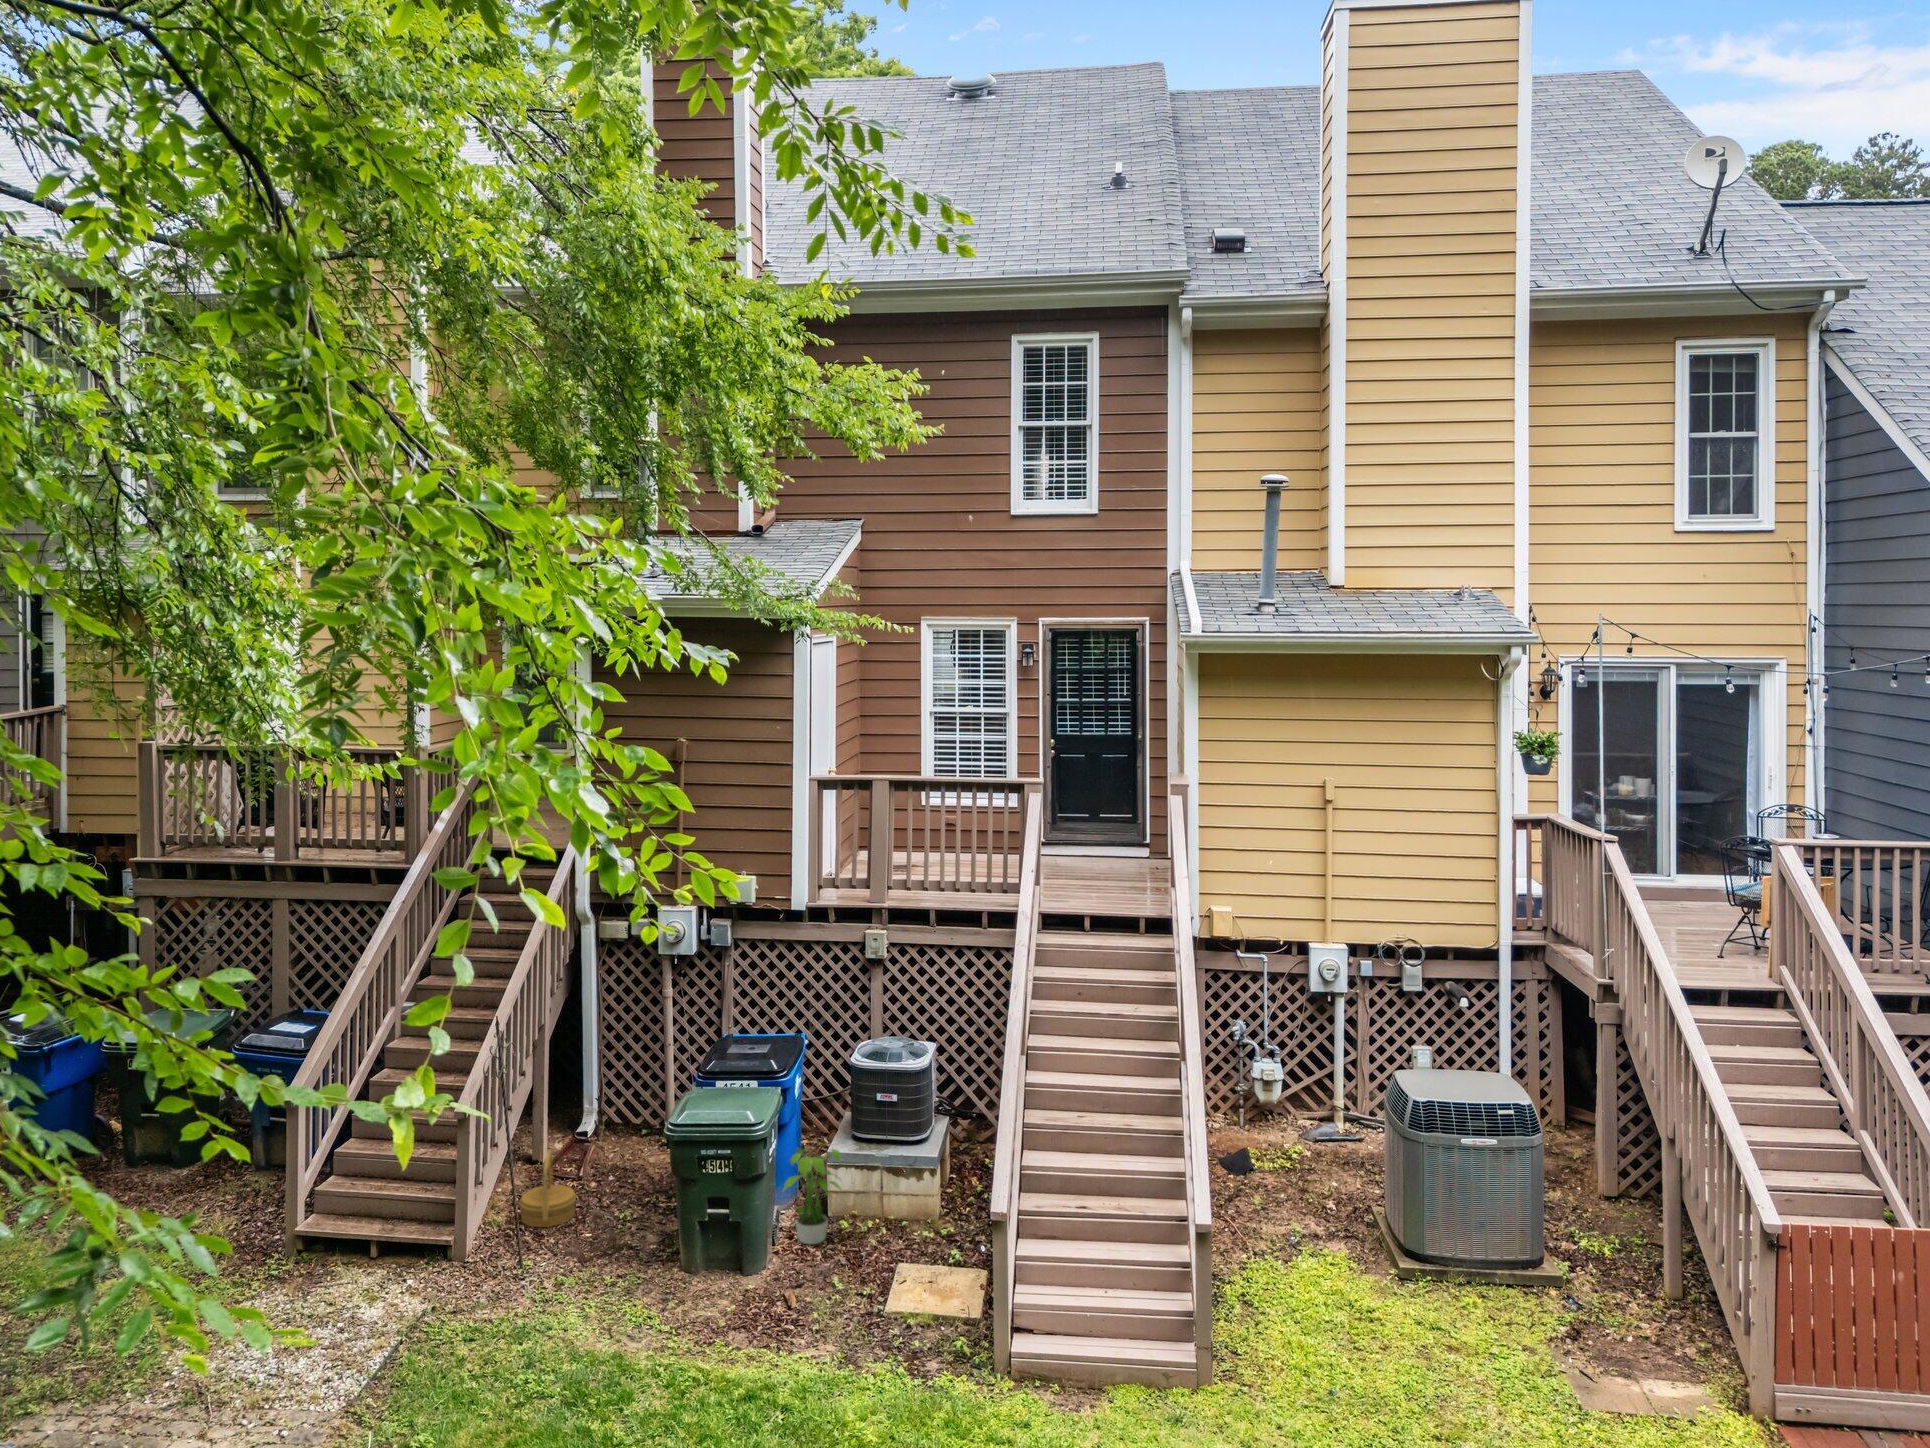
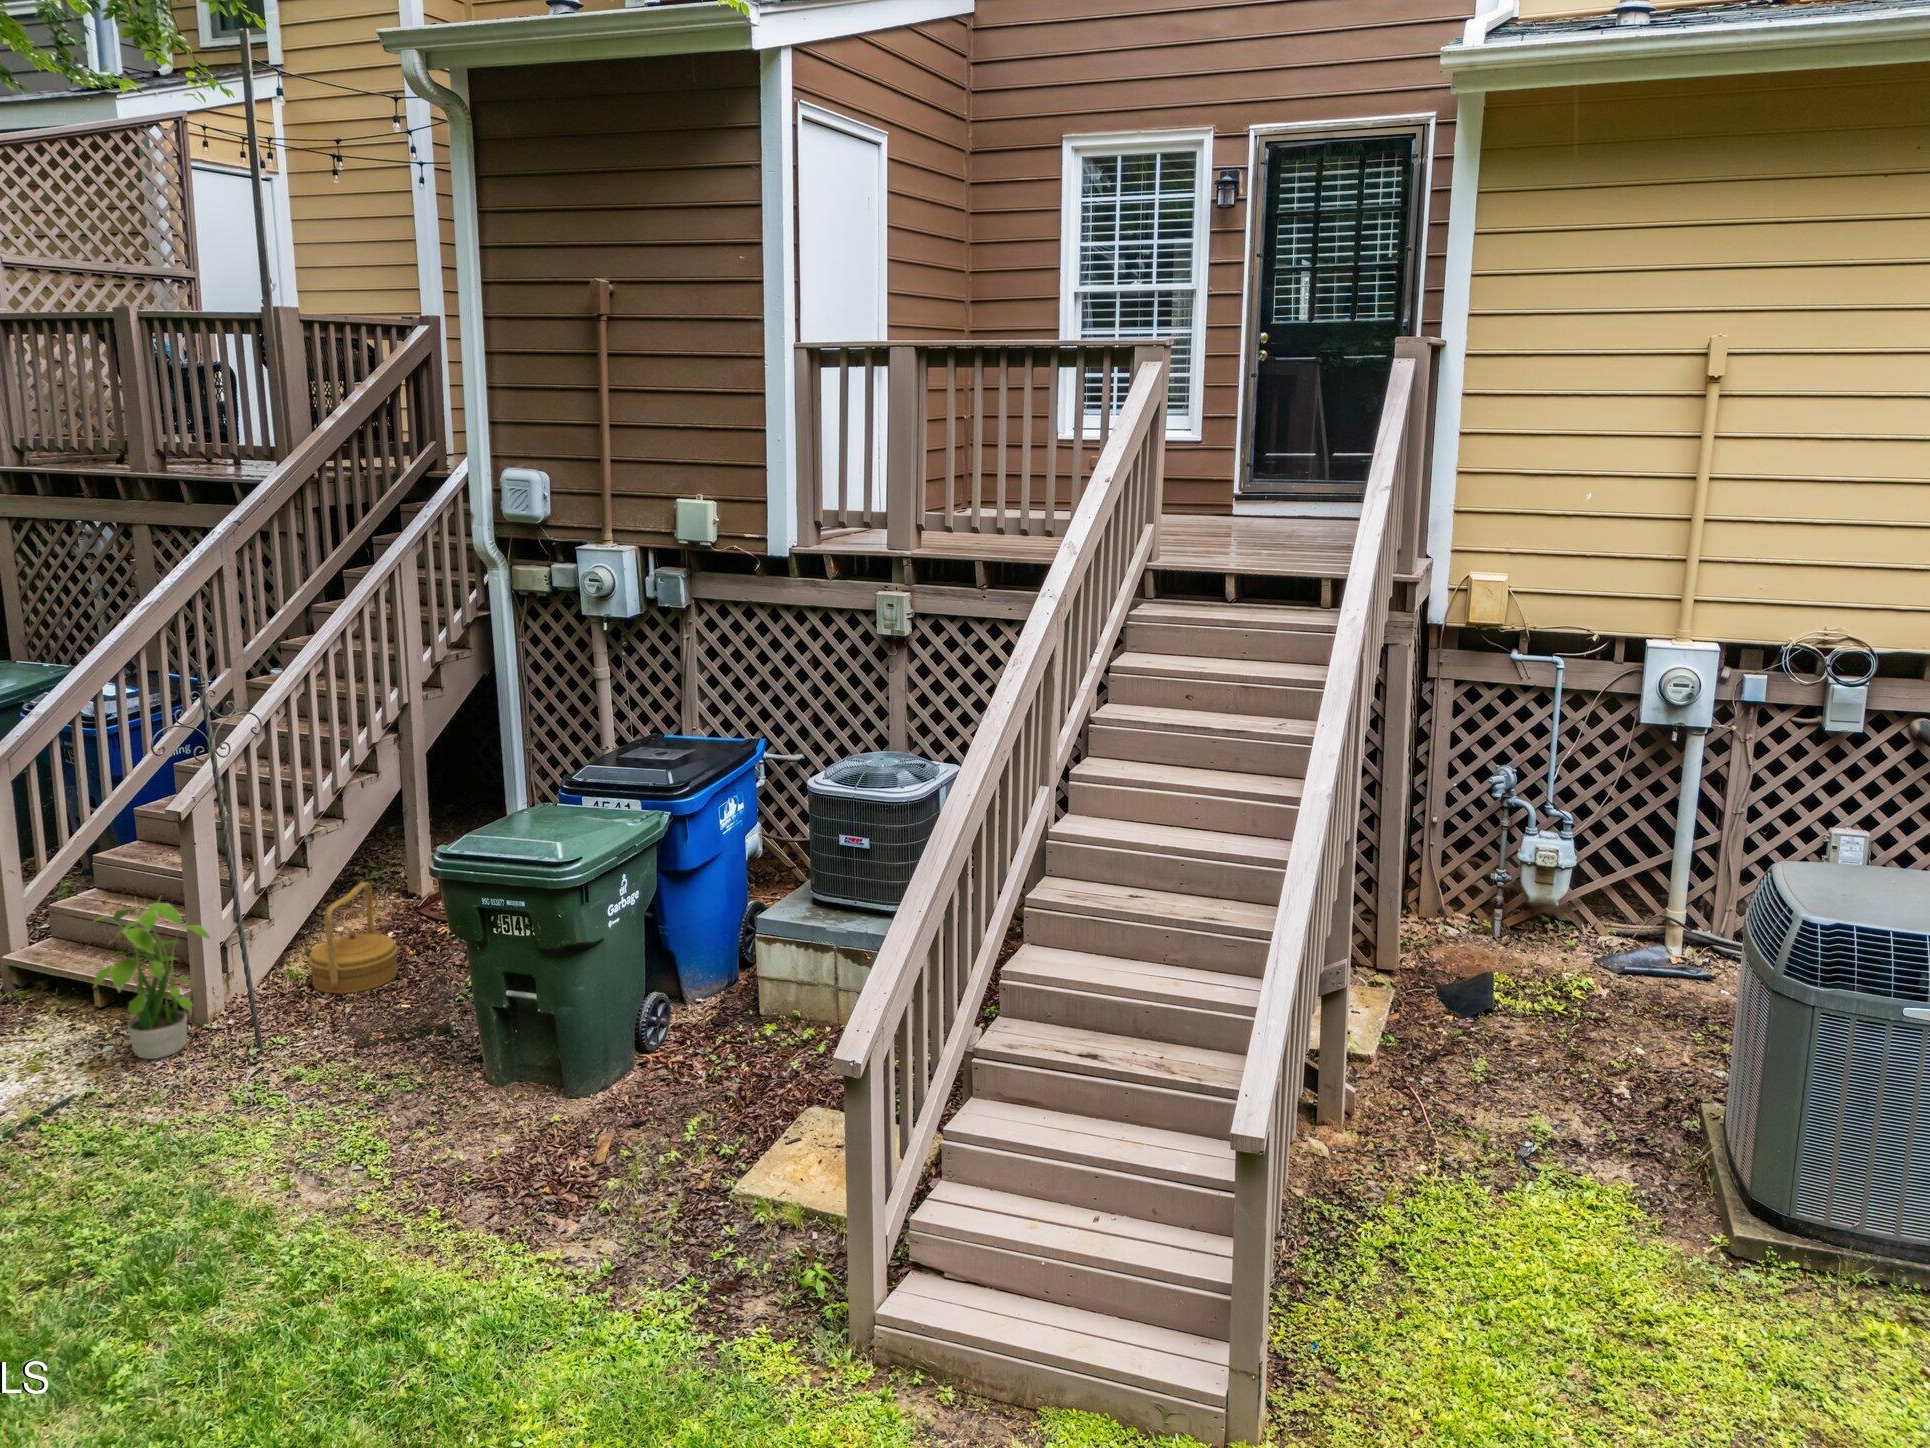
potted plant: present [784,1143,841,1245] -> present [92,903,210,1059]

